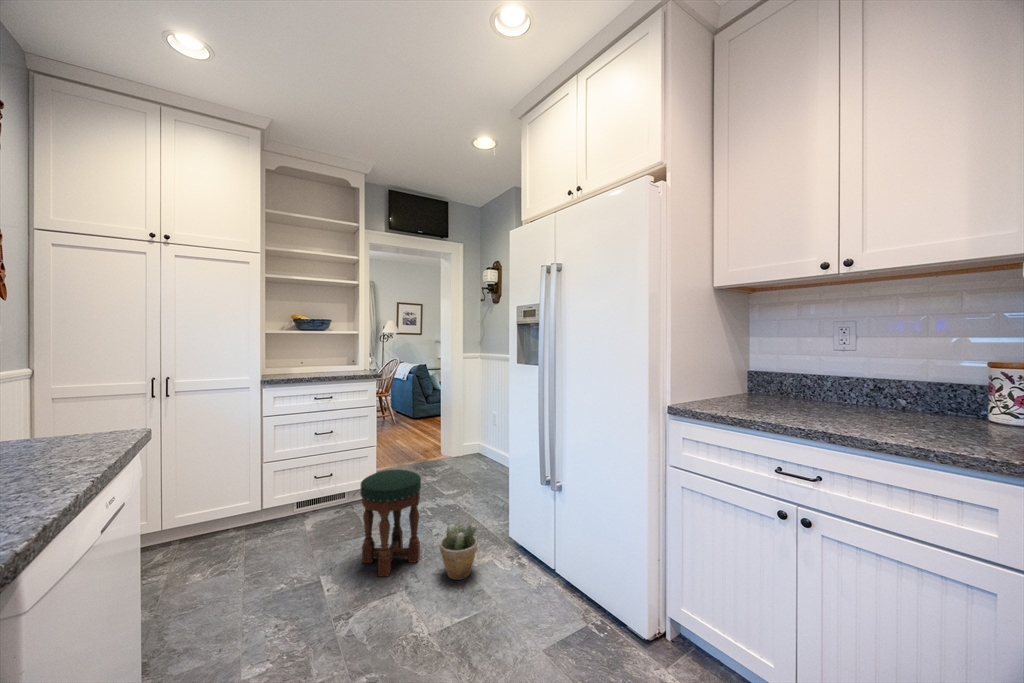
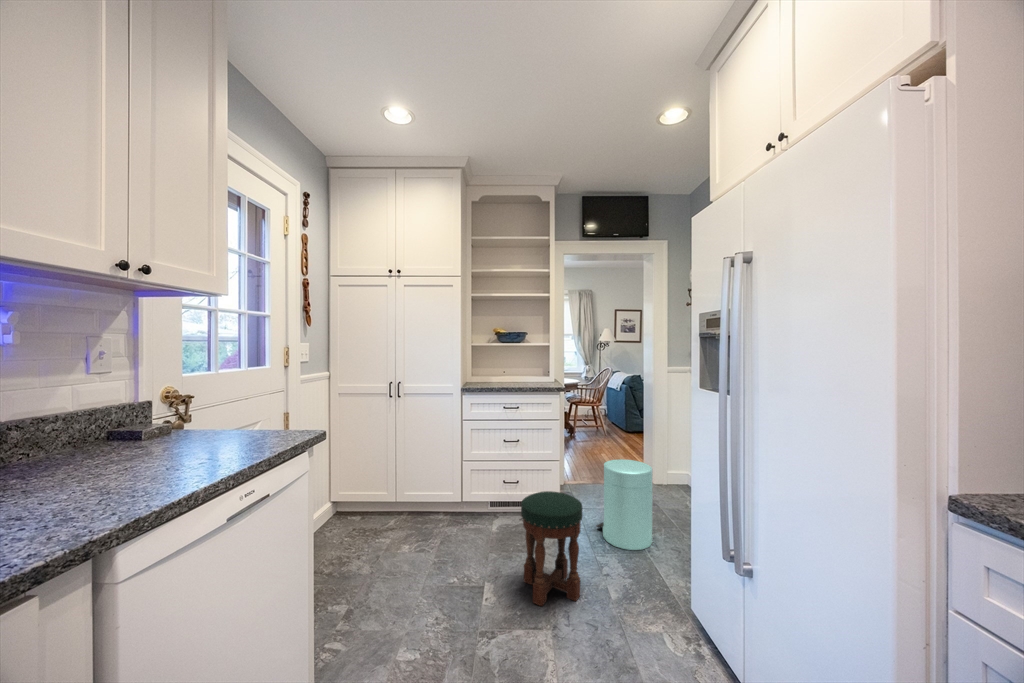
trash can: none [415,435,465,512] -> present [597,459,653,550]
potted plant: present [440,523,477,580] -> none [593,572,639,643]

